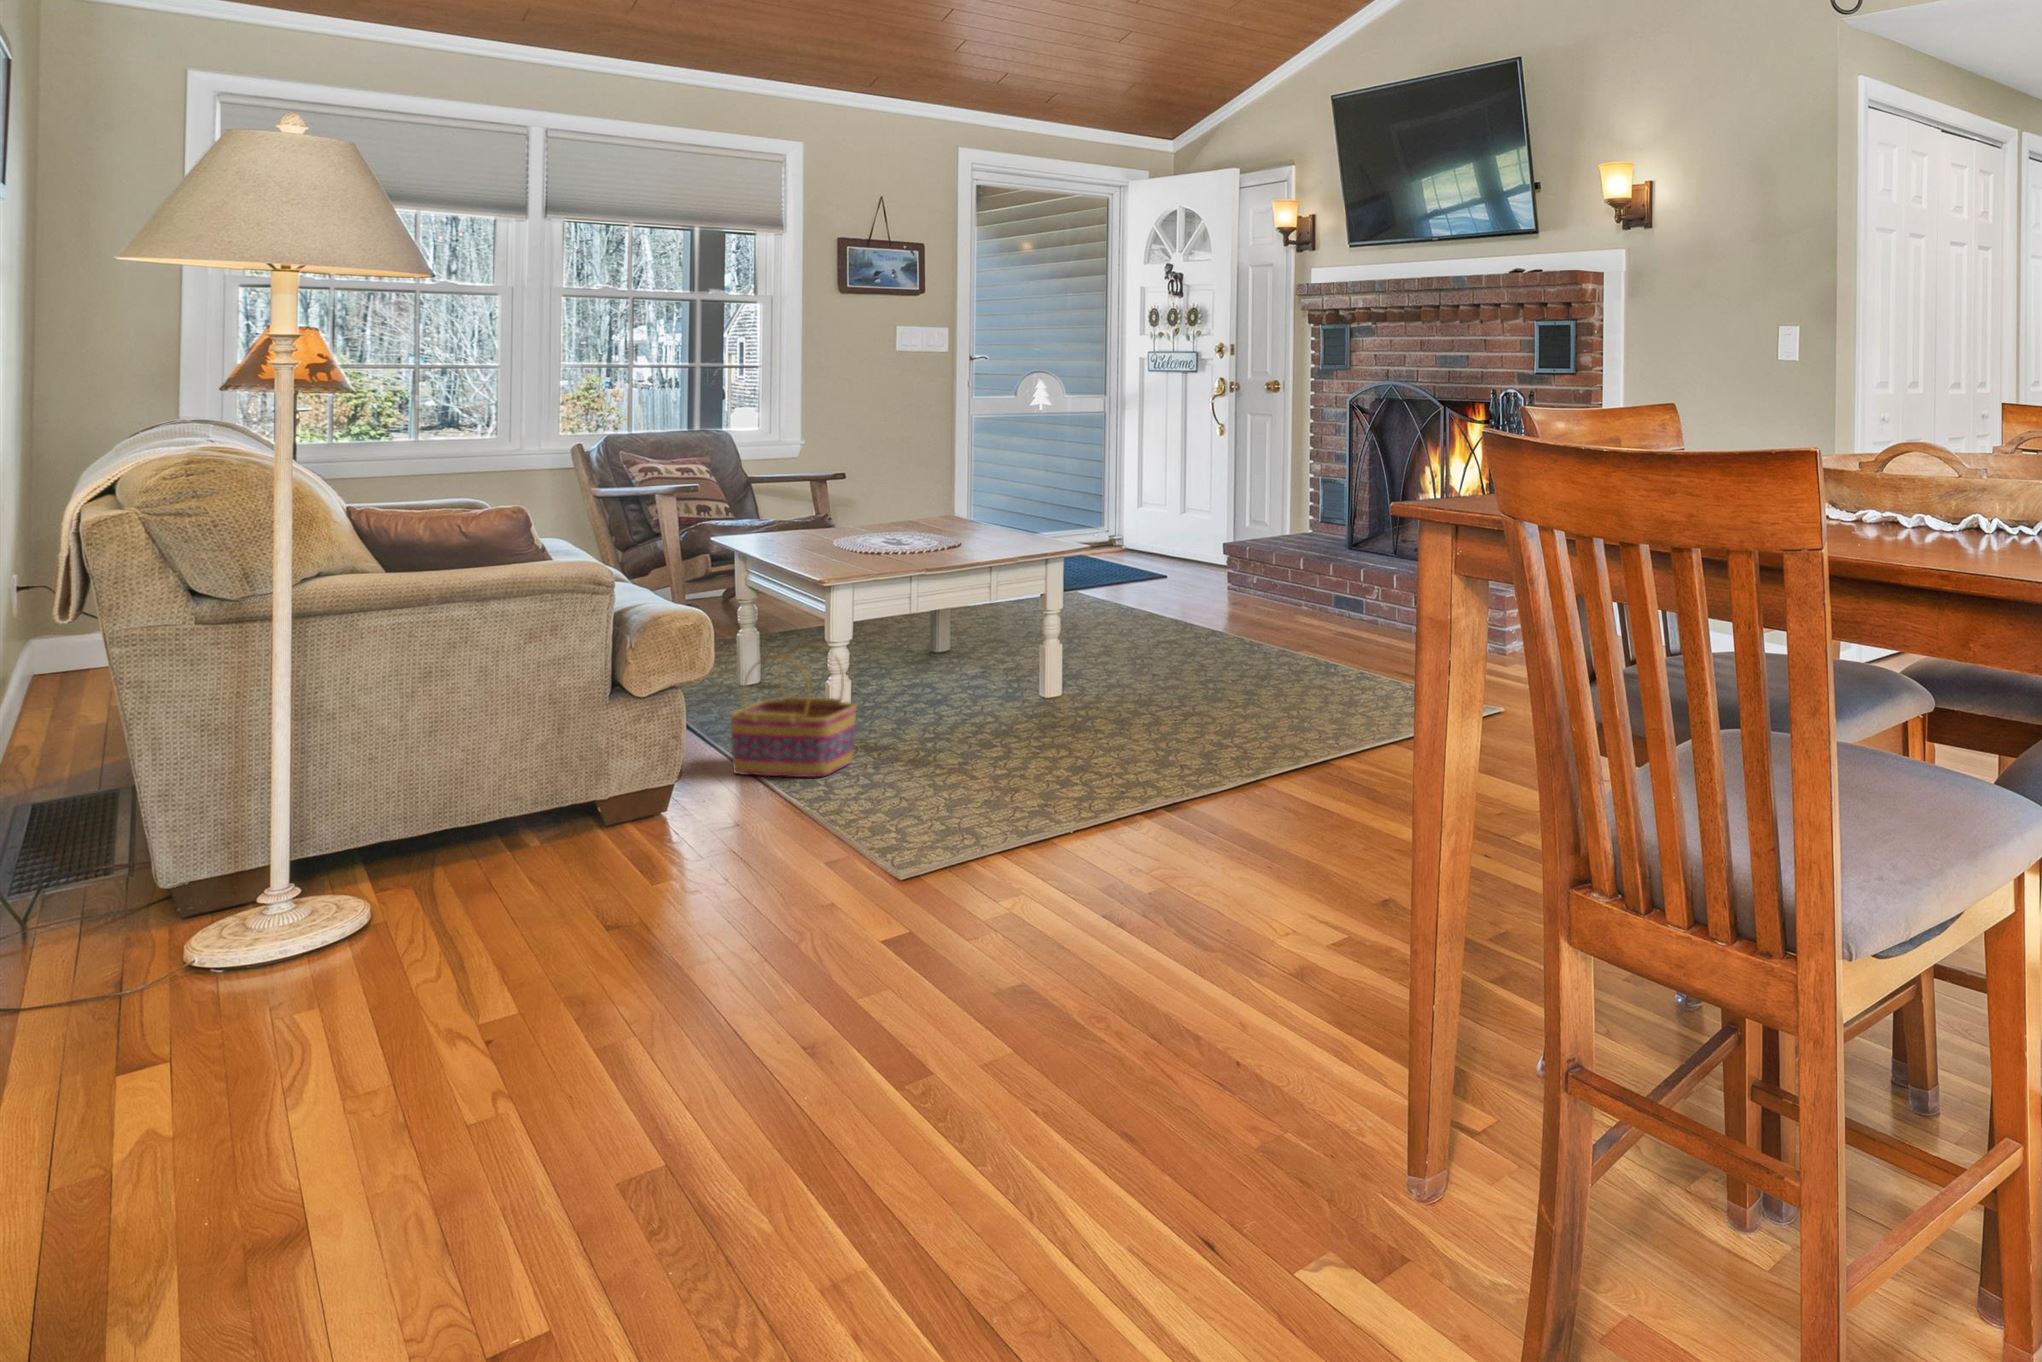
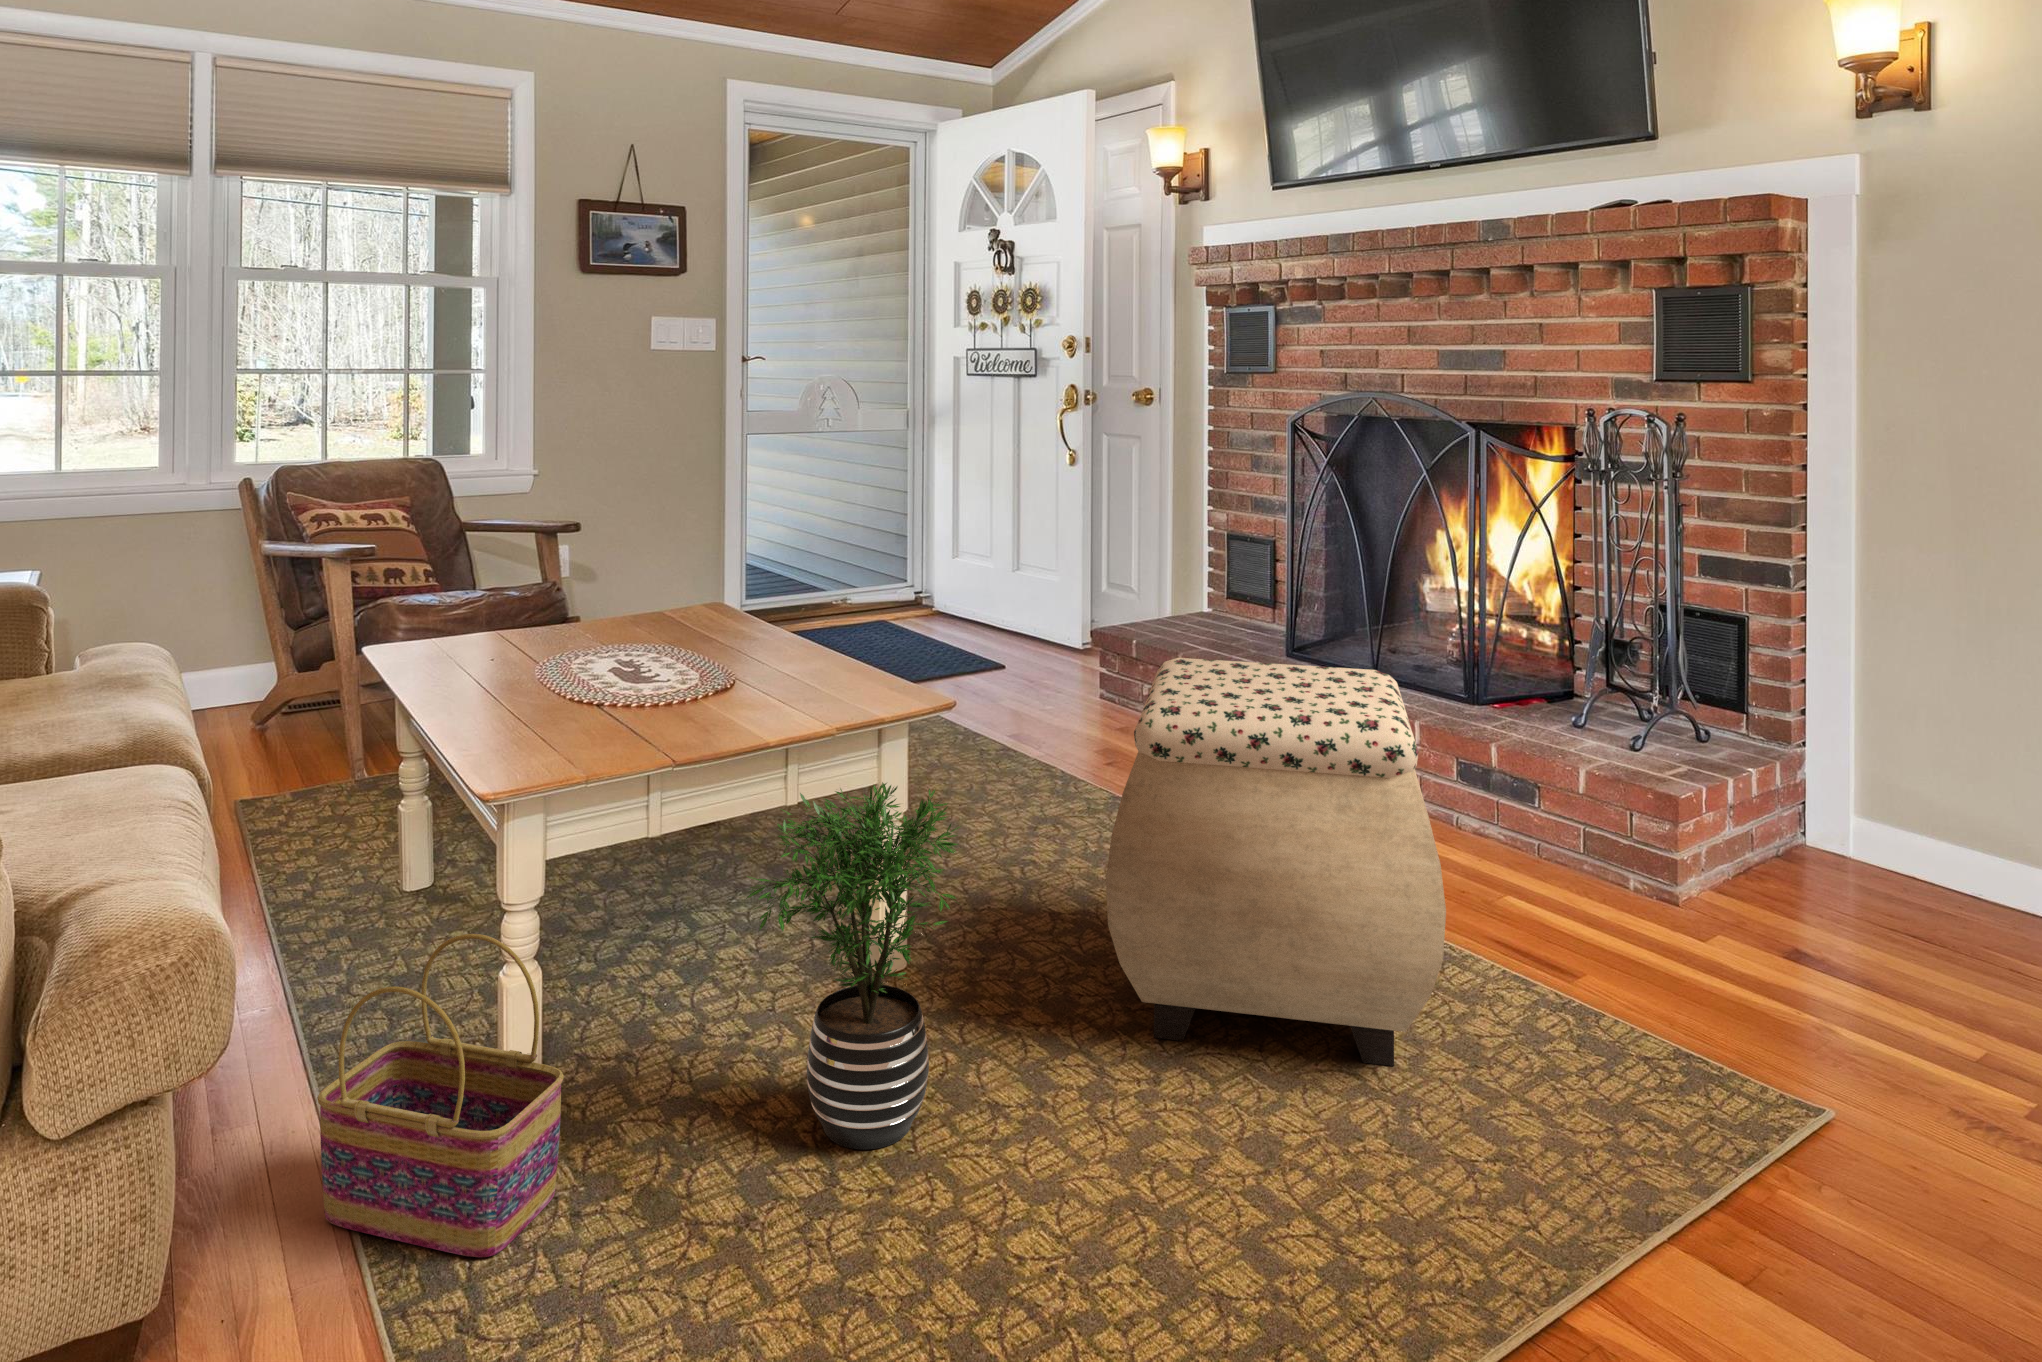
ottoman: none [1150,525,1341,711] -> present [1106,658,1446,1066]
potted plant: none [951,571,1071,744] -> present [746,782,961,1149]

